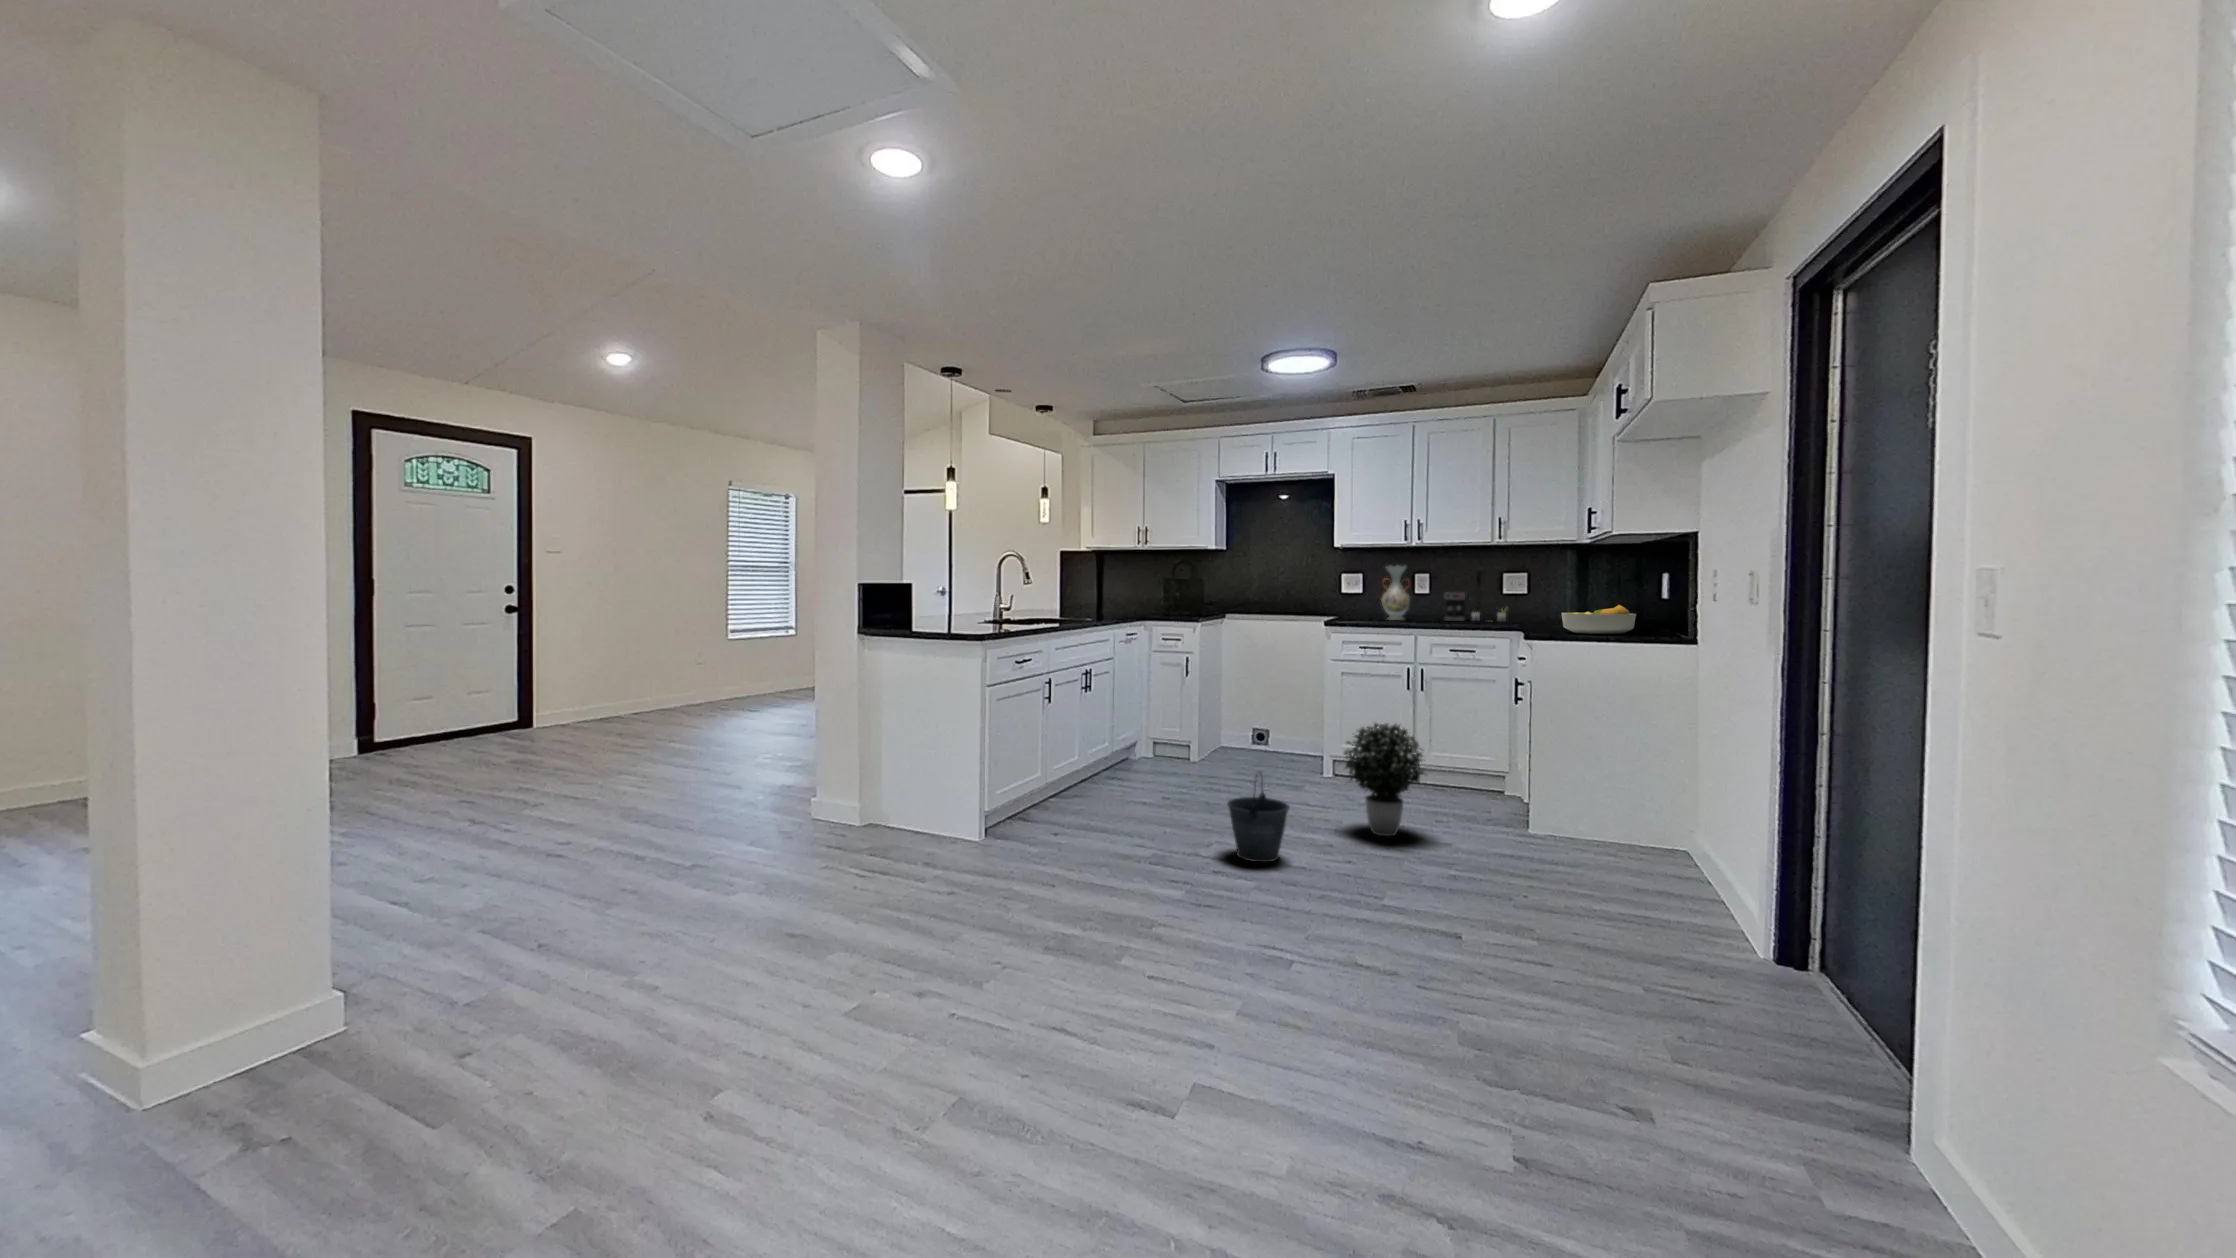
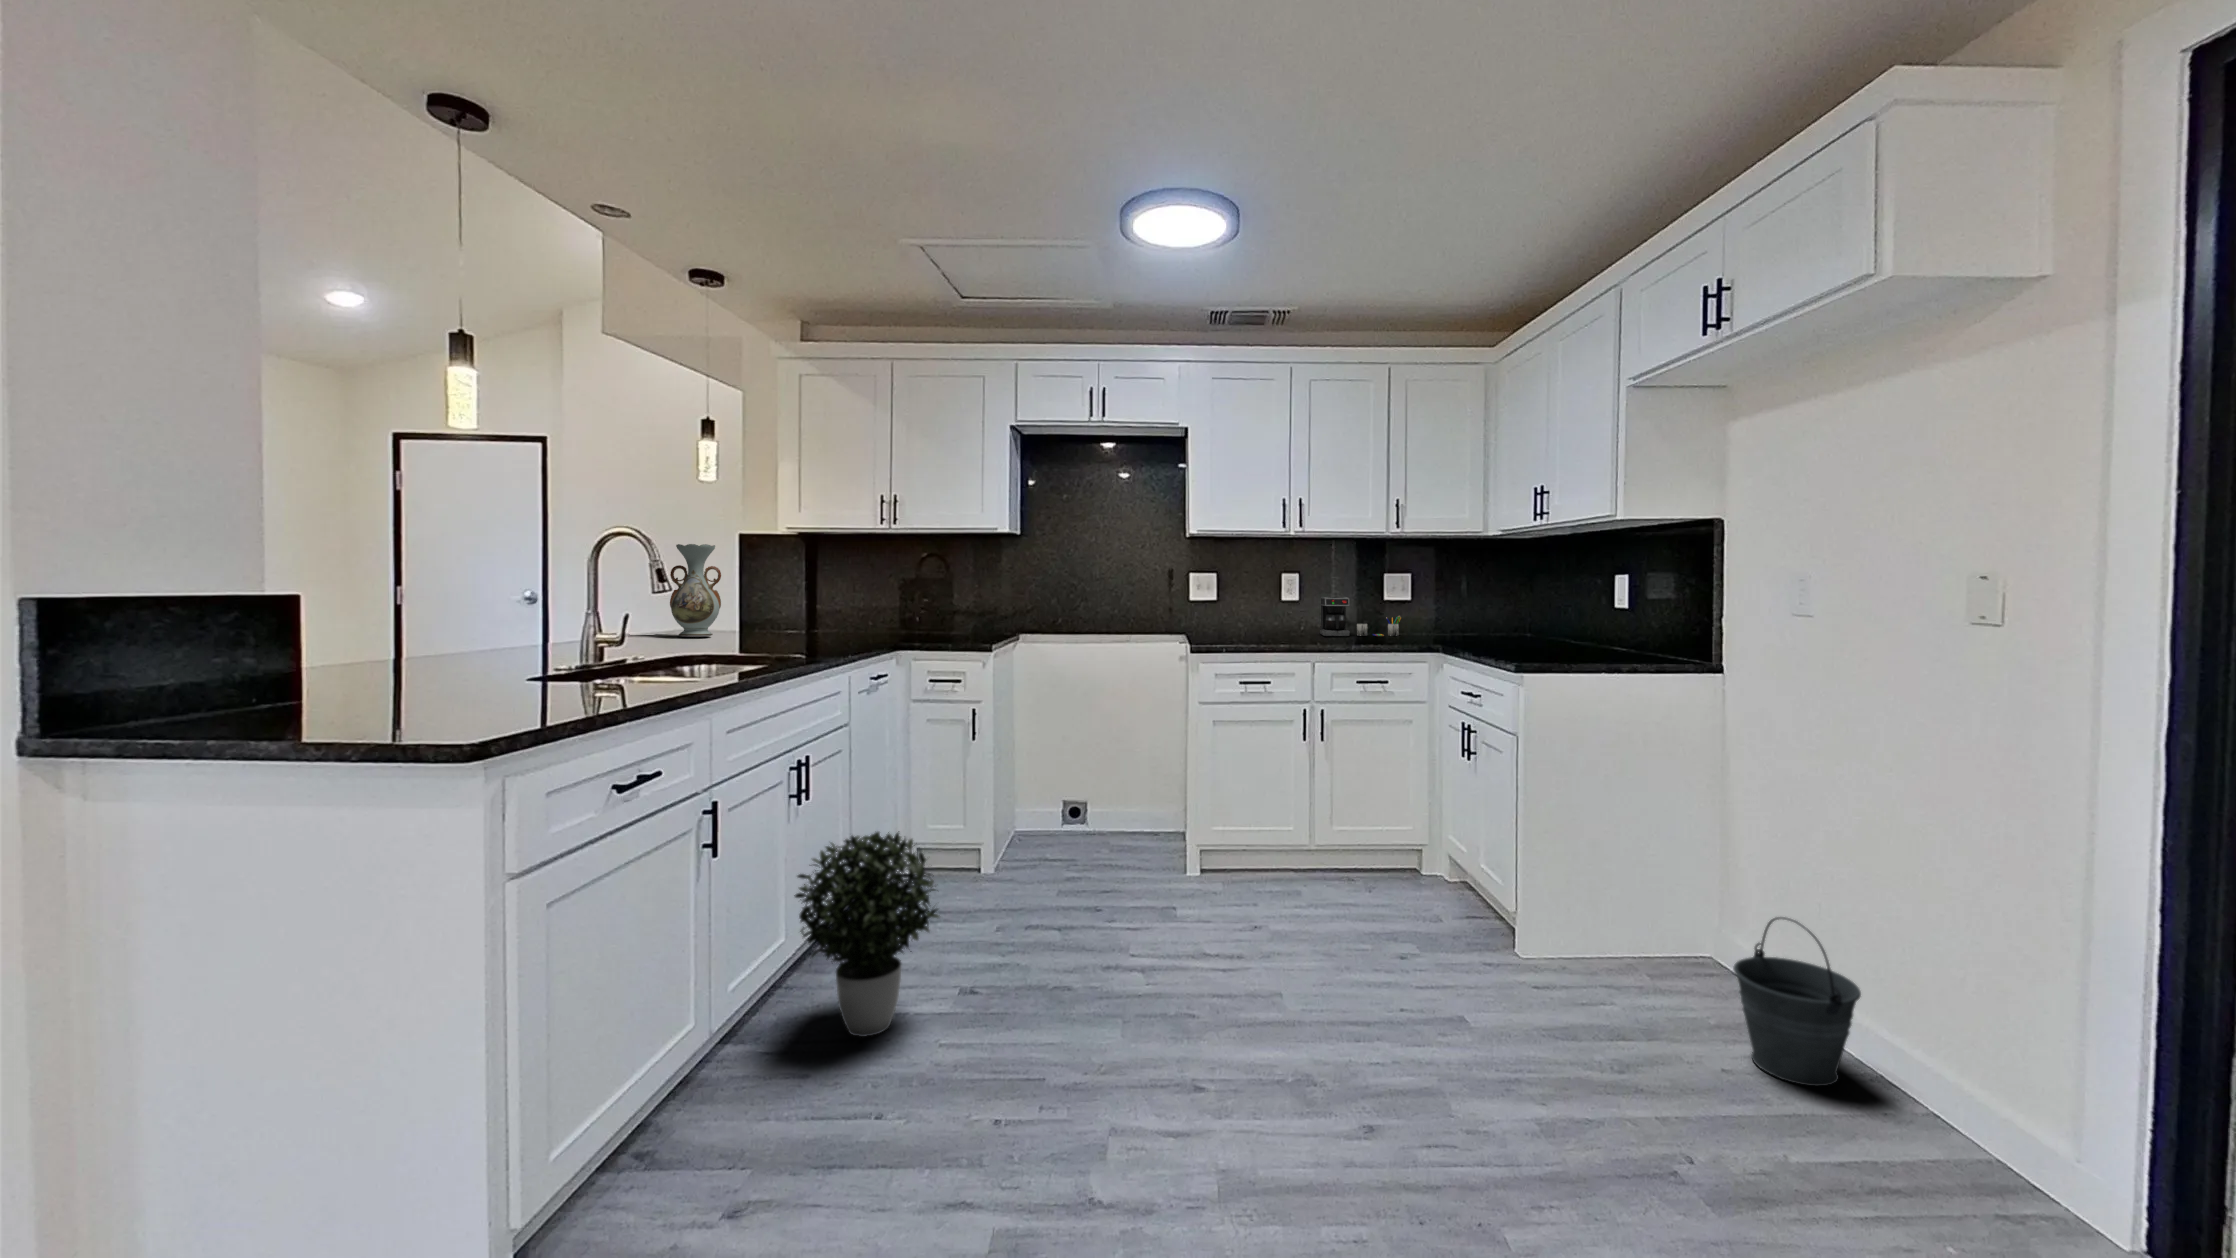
vase: present [1381,566,1410,620] -> present [670,544,721,637]
fruit bowl: present [1561,605,1636,634] -> none [1522,615,1611,658]
potted plant: present [1344,723,1424,836] -> present [794,831,939,1037]
bucket: present [1227,791,1290,862] -> present [1733,917,1861,1086]

